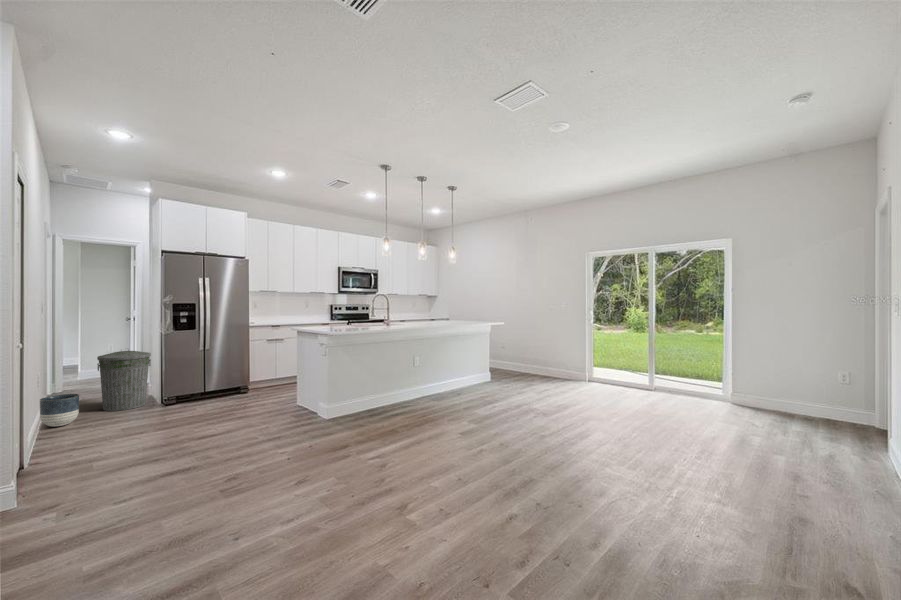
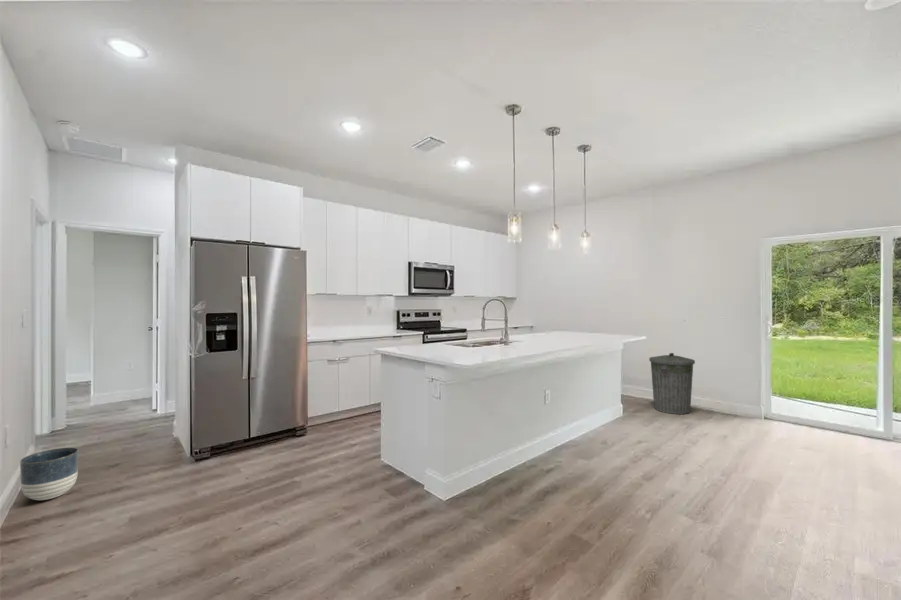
trash can: present [97,350,151,411] -> present [649,353,695,414]

